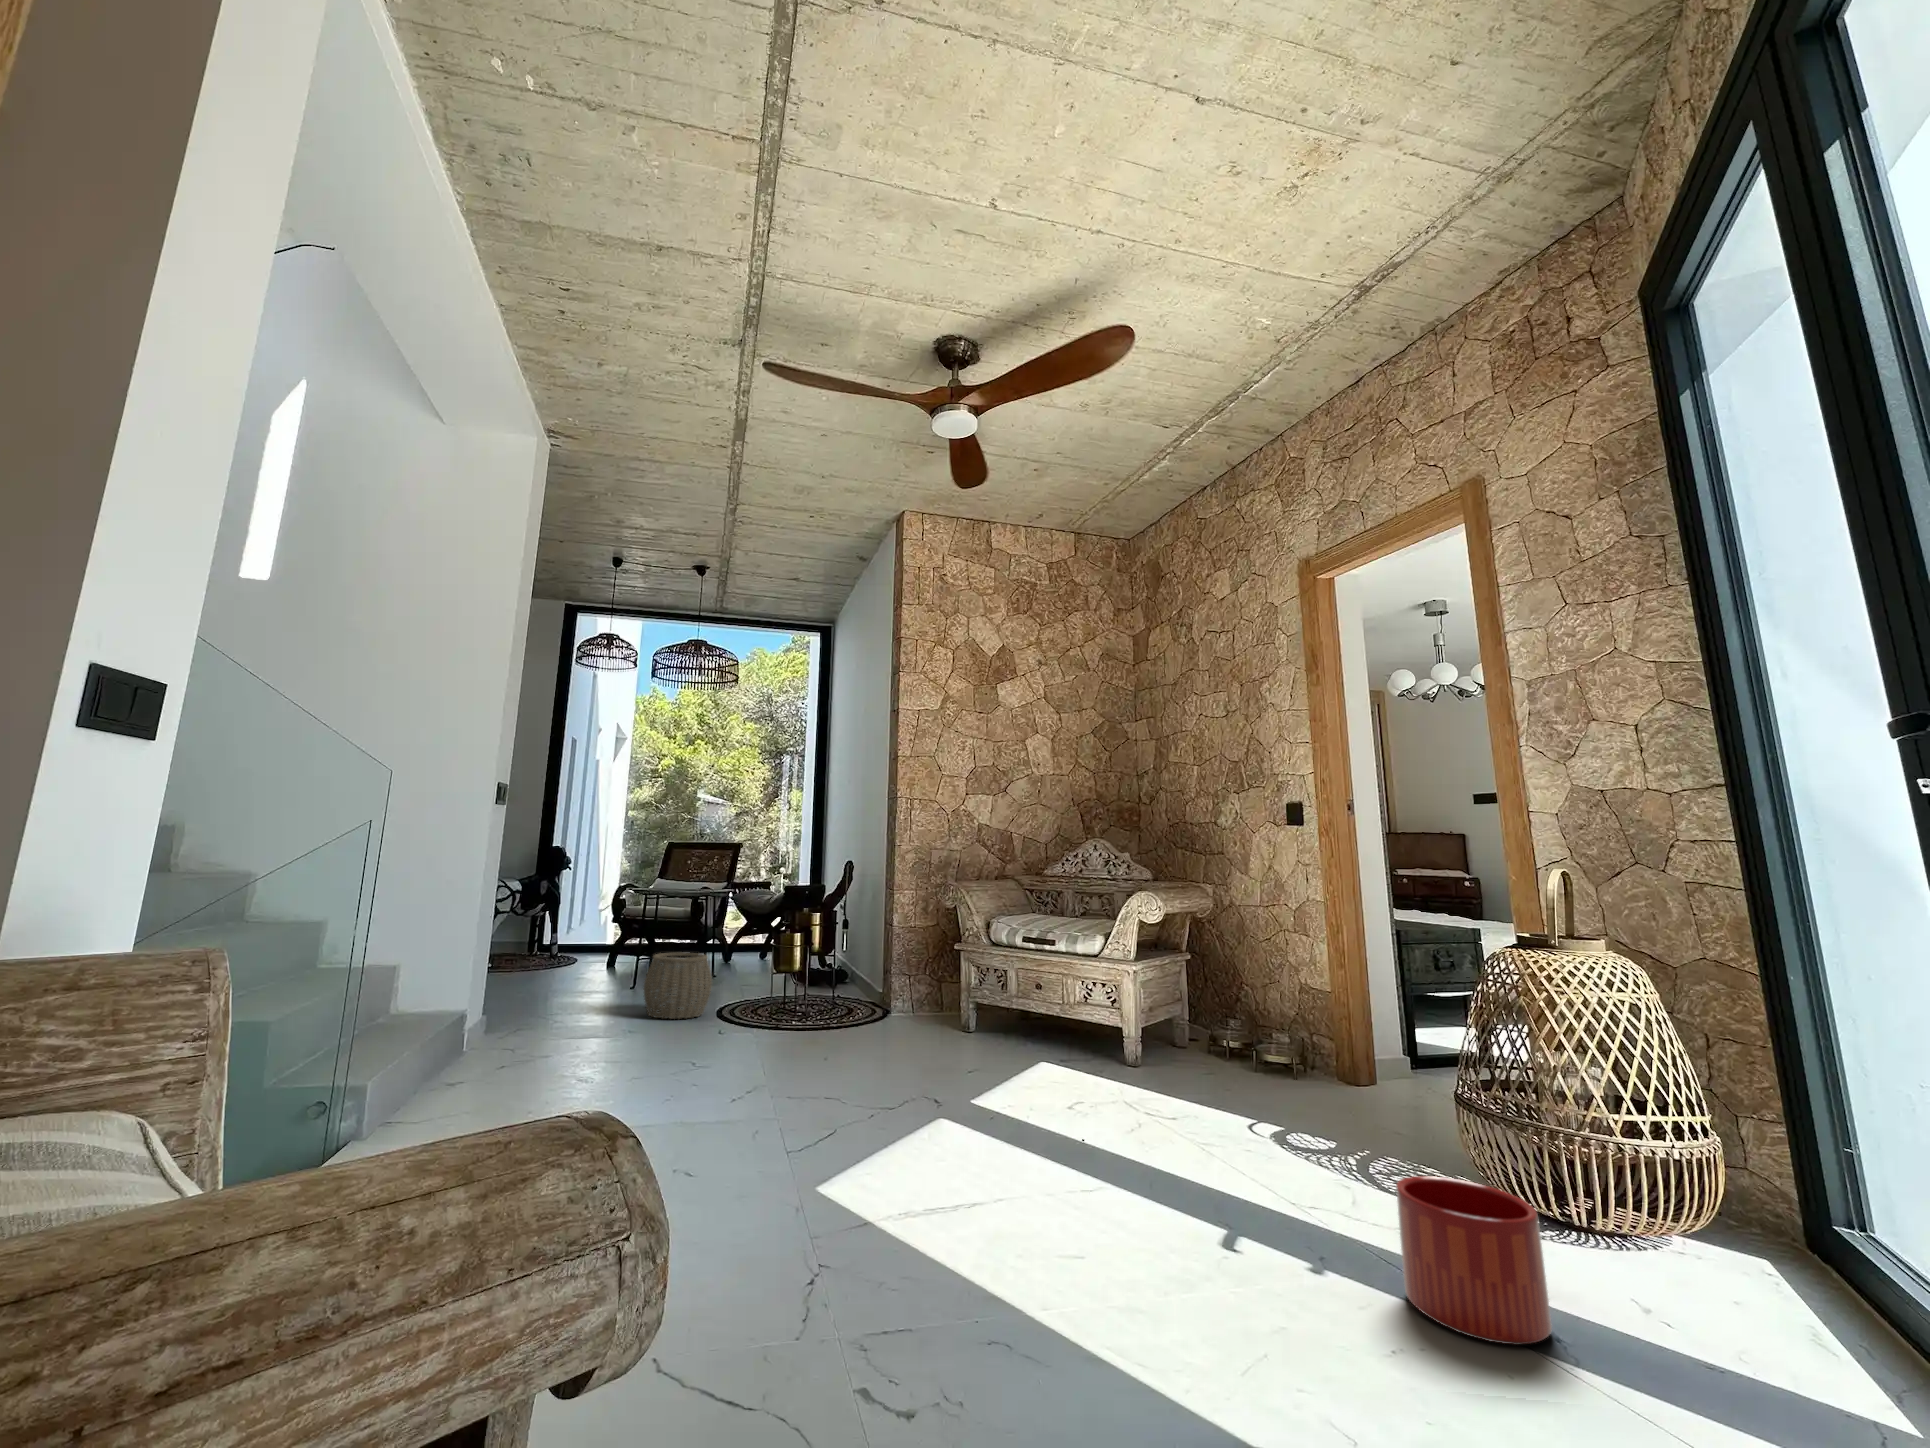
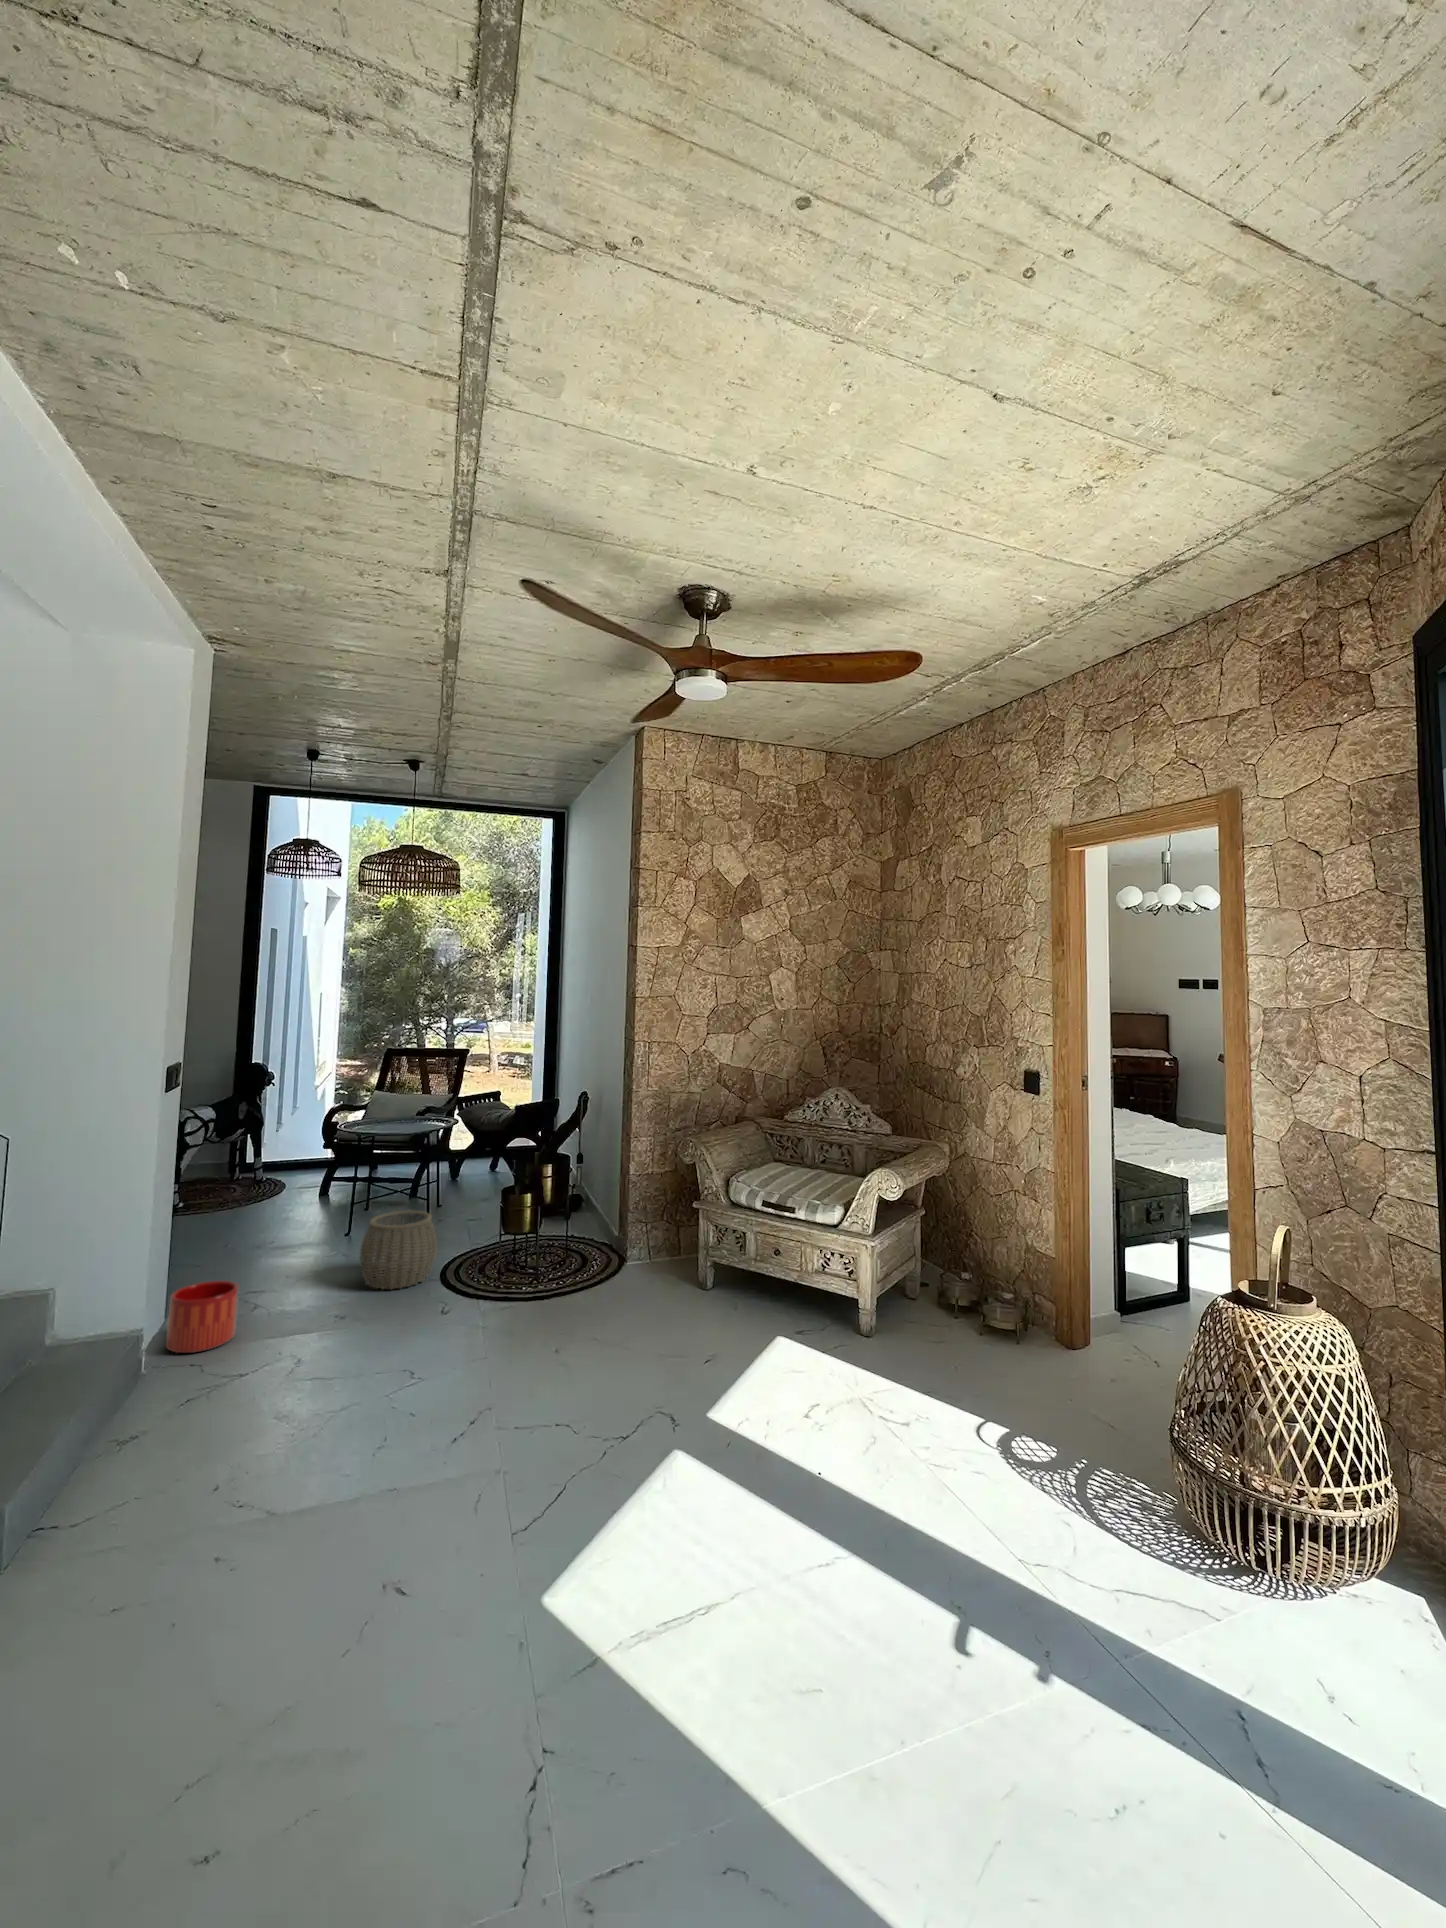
planter: present [1396,1176,1552,1345] -> present [166,1281,238,1353]

